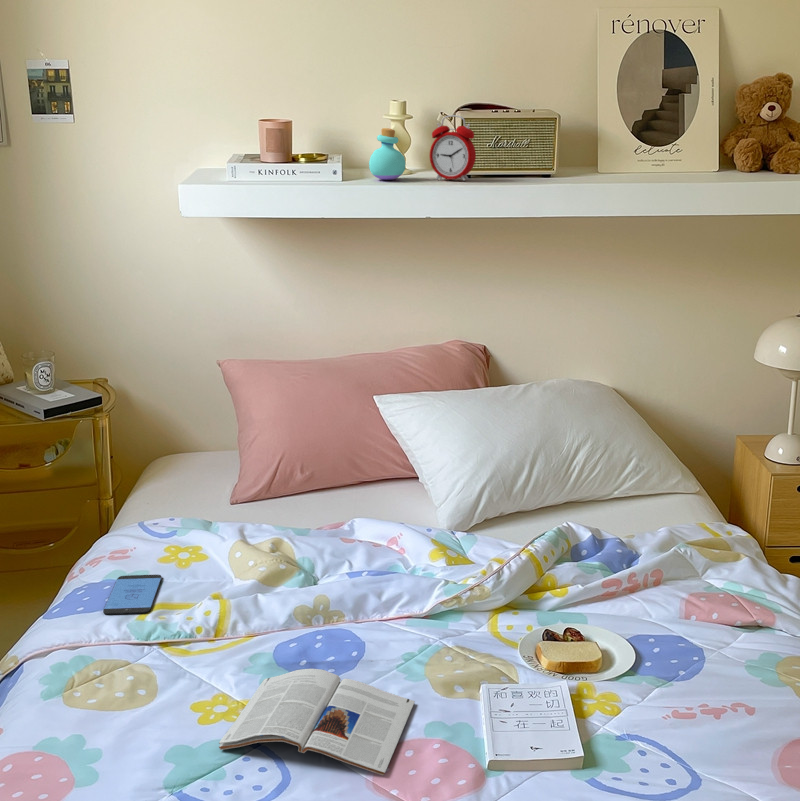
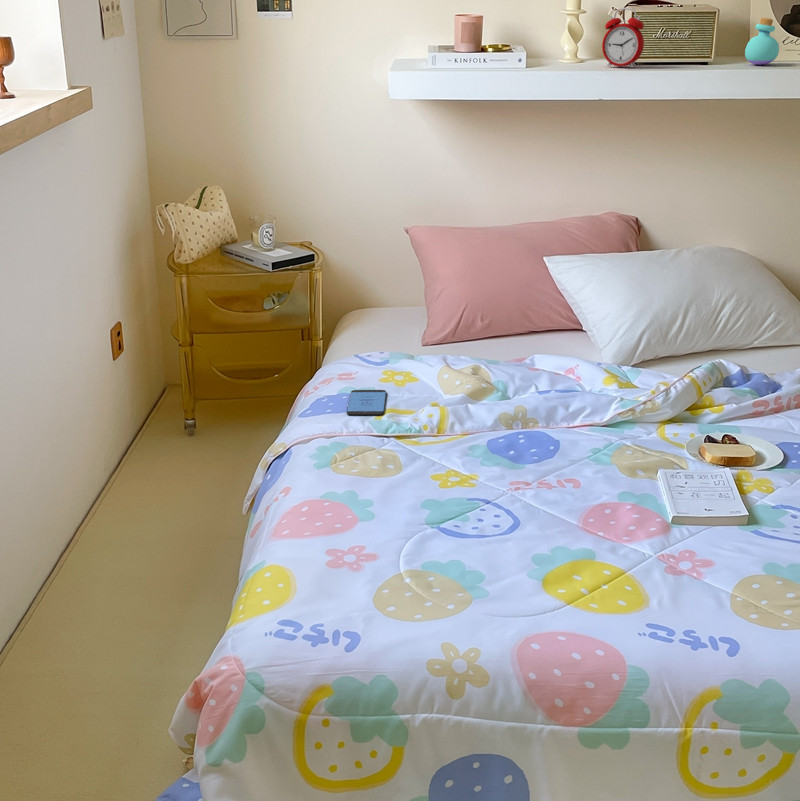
perfume bottle: present [369,128,406,180] -> present [745,18,779,65]
magazine: present [219,669,415,775] -> none [460,453,607,524]

